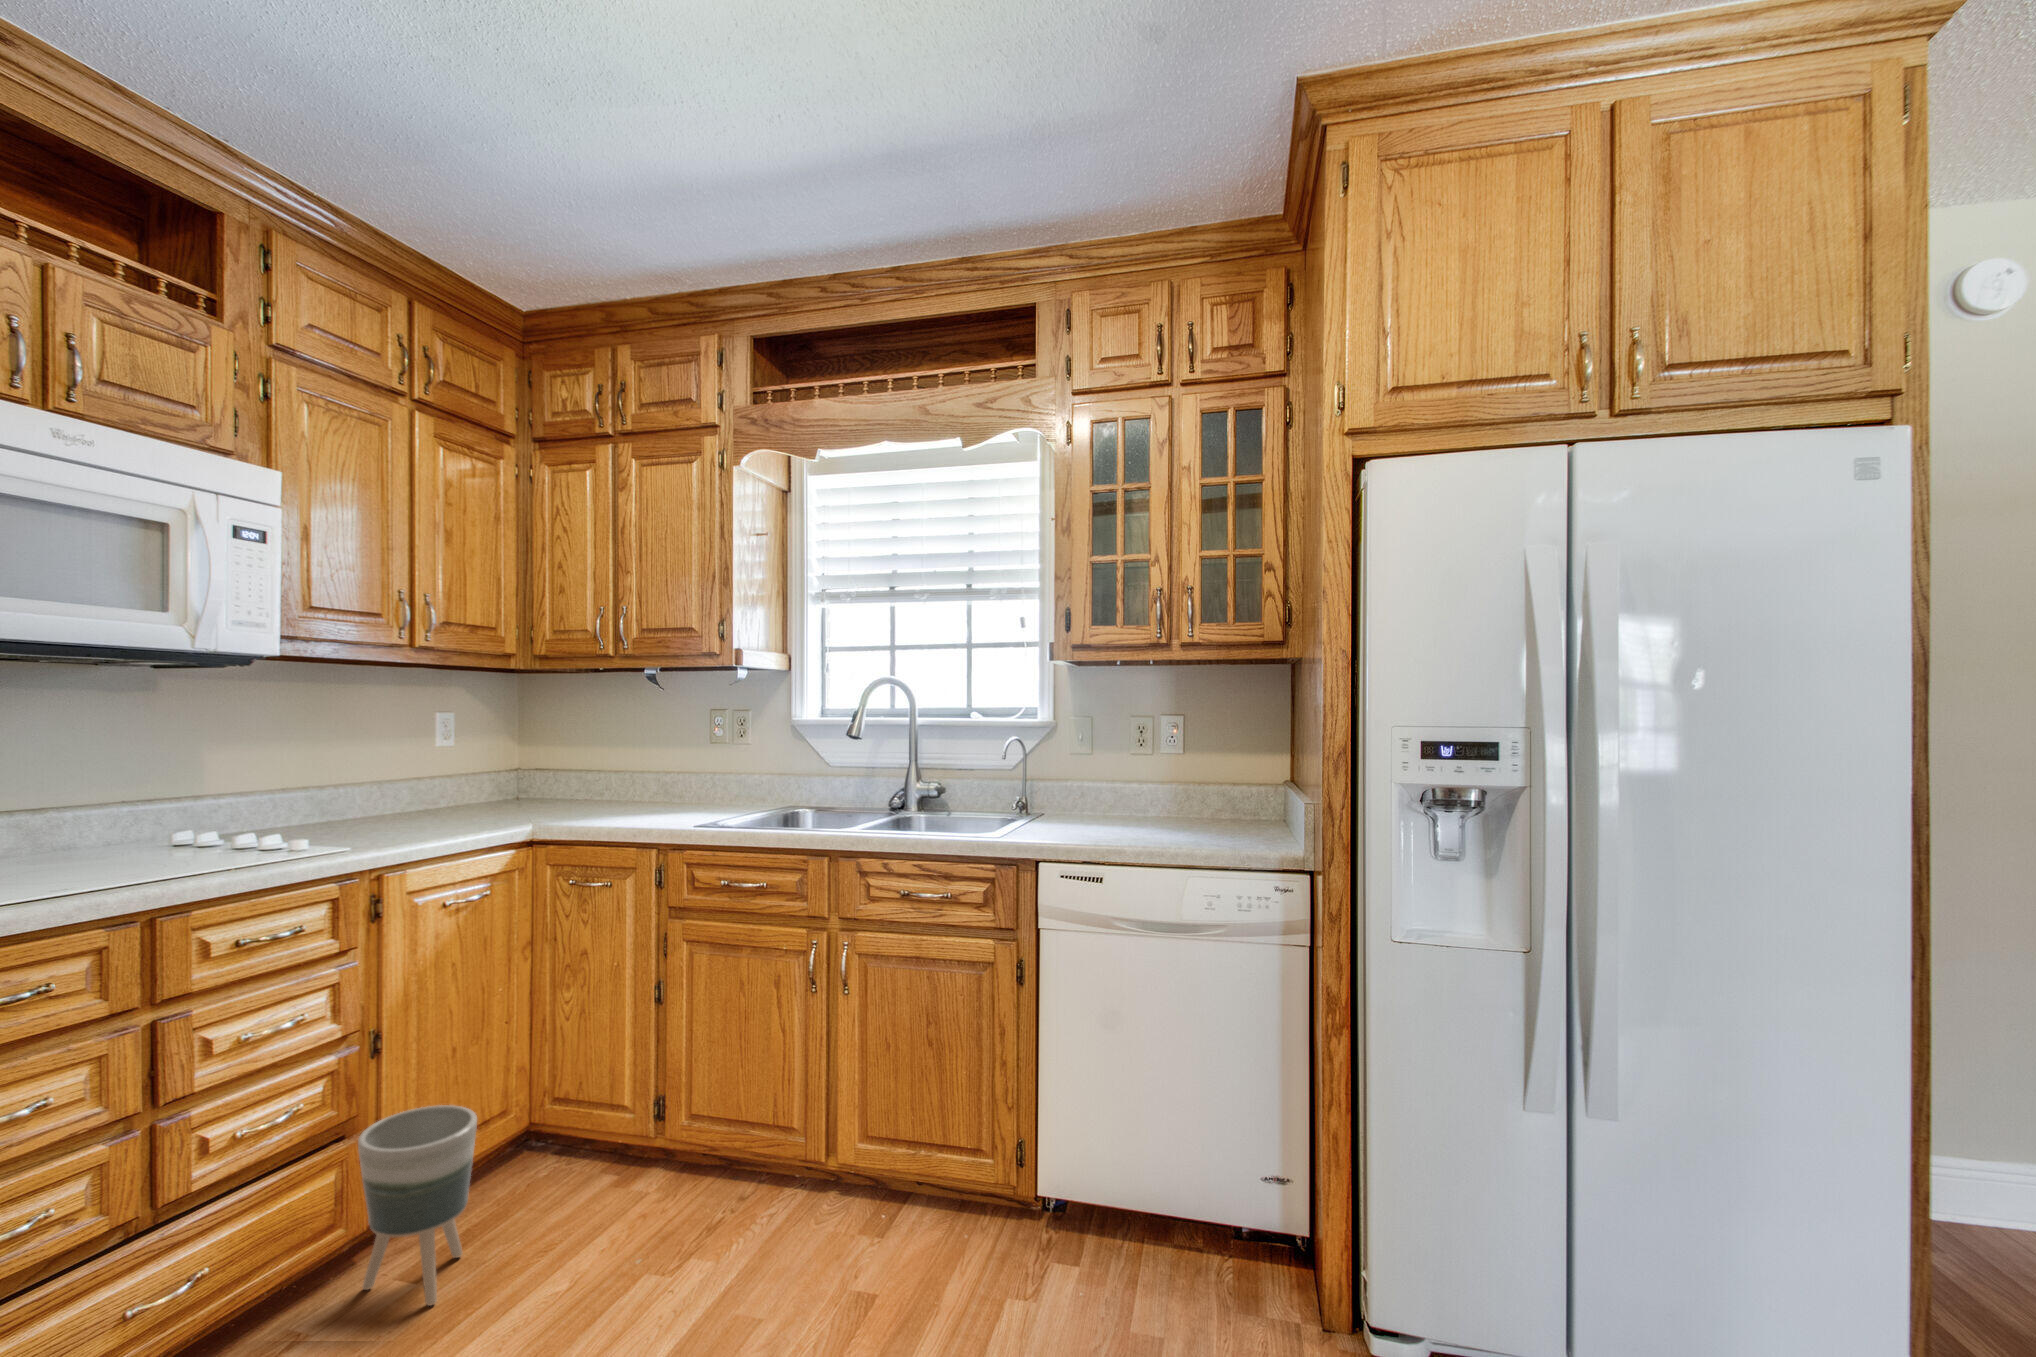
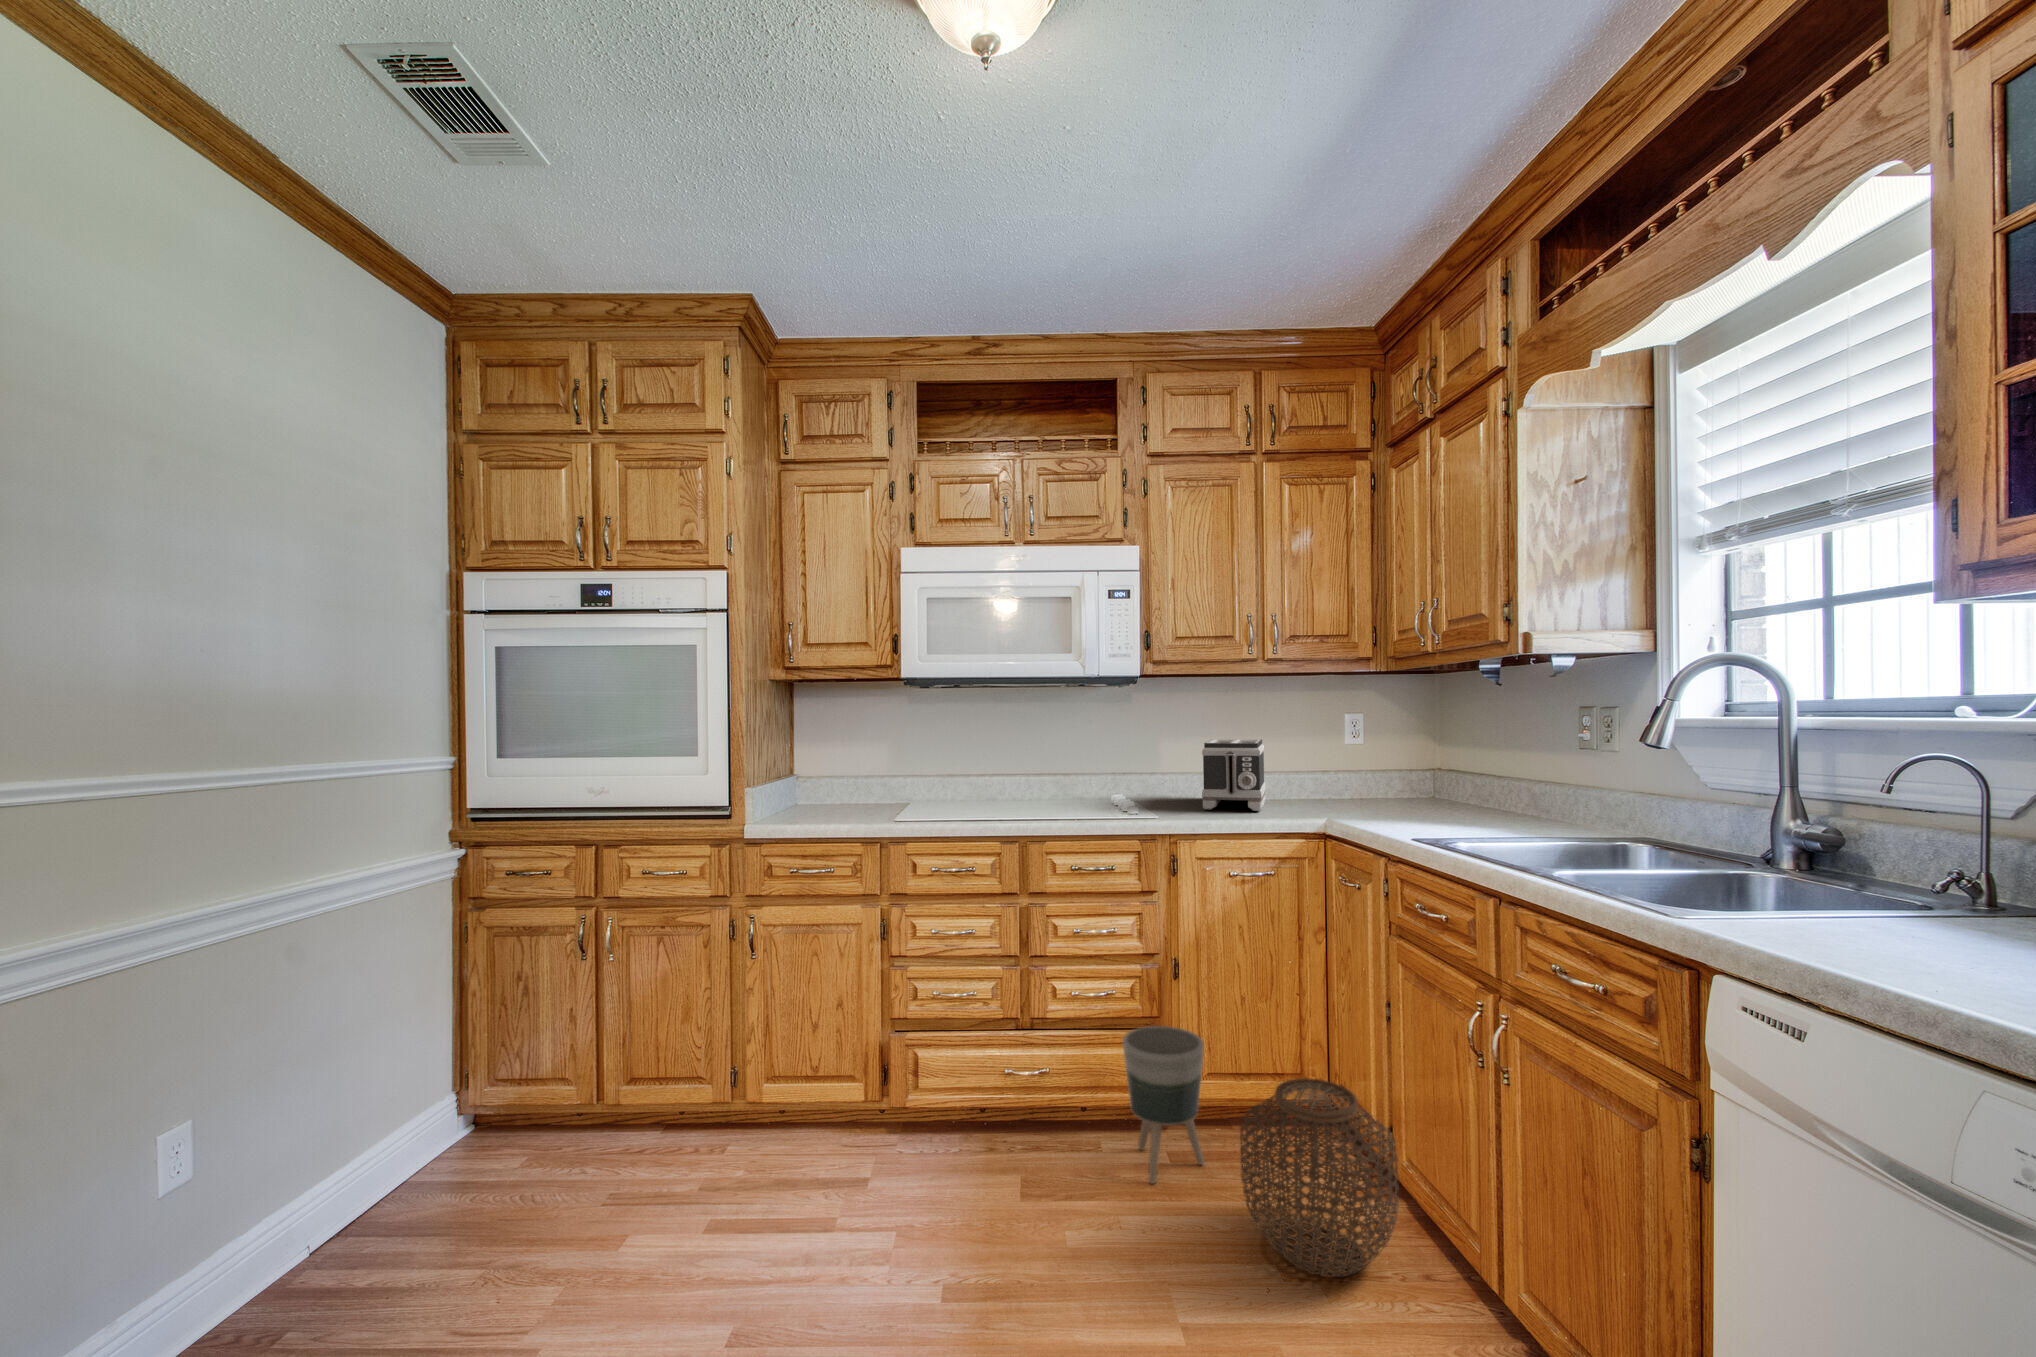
toaster: none [317,733,446,830] -> present [1202,739,1266,811]
woven basket: none [575,1074,734,1265] -> present [1240,1078,1399,1277]

